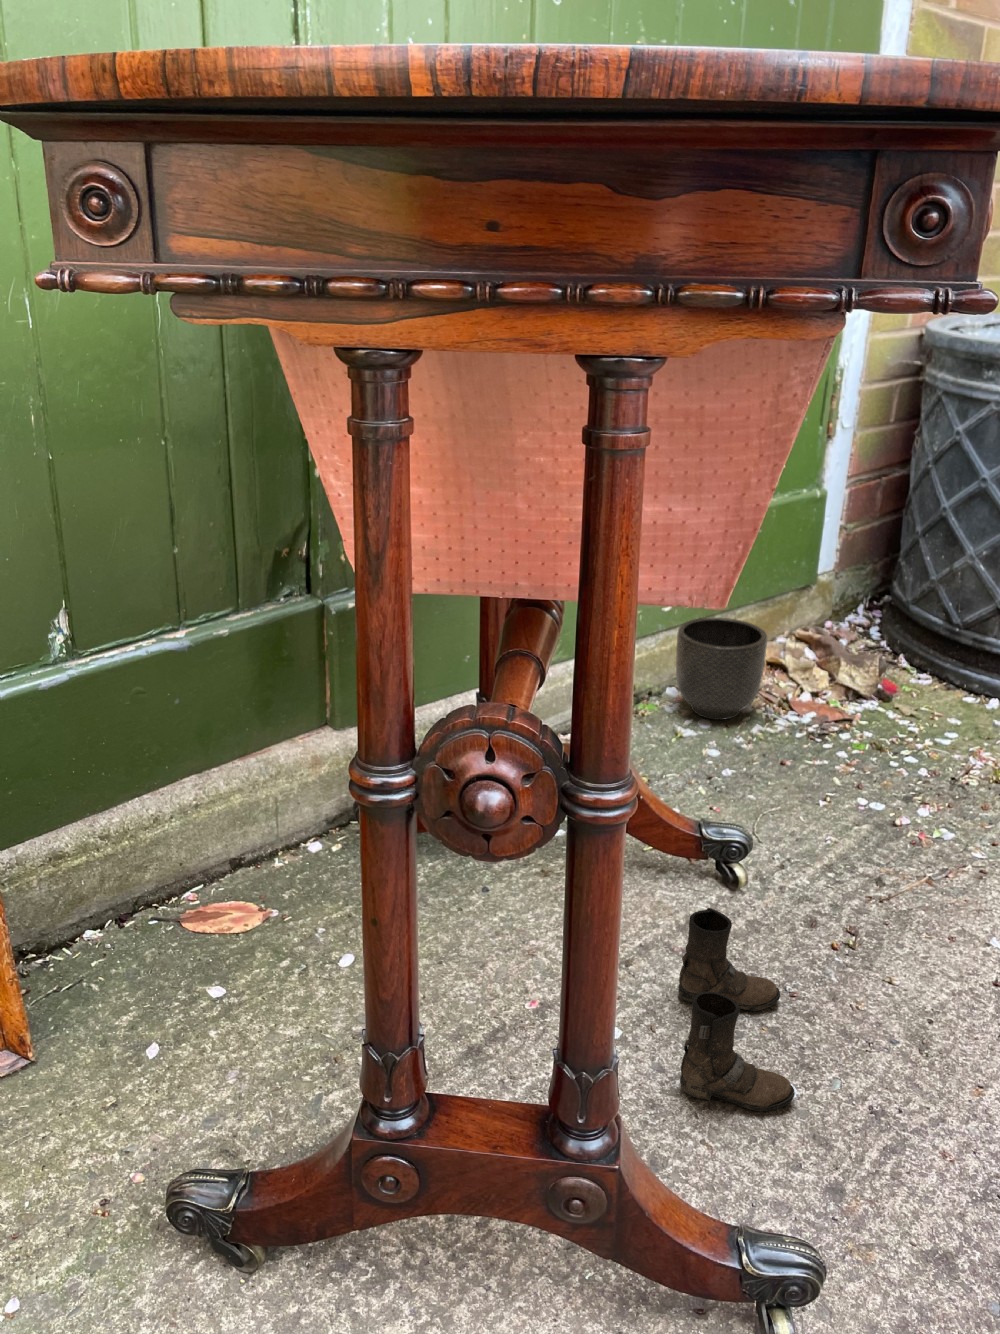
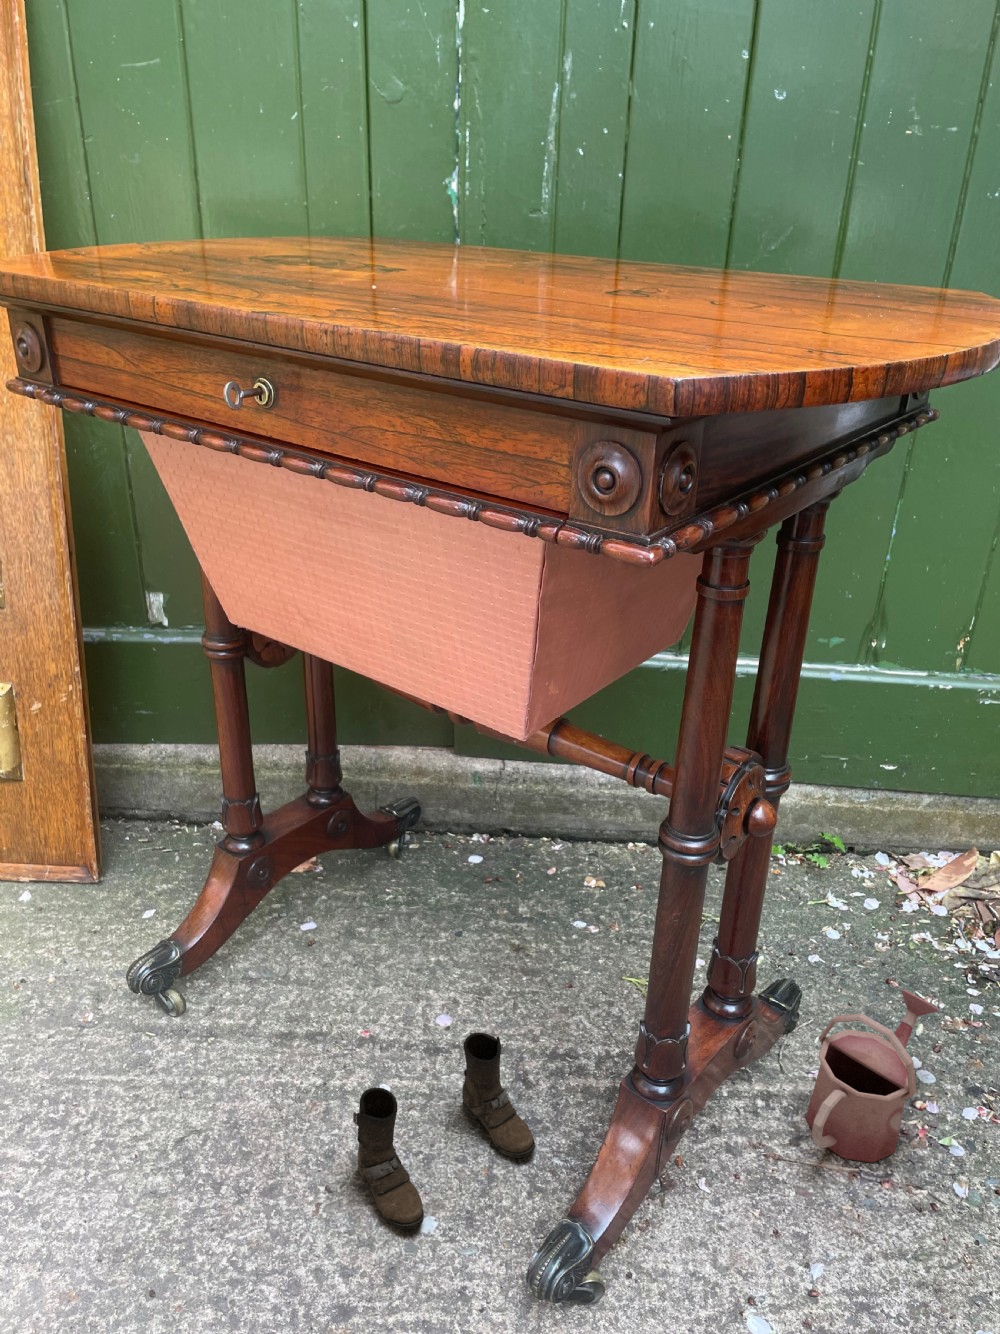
planter: present [676,618,767,720] -> none [857,791,970,912]
watering can: none [855,736,949,875] -> present [806,990,939,1163]

